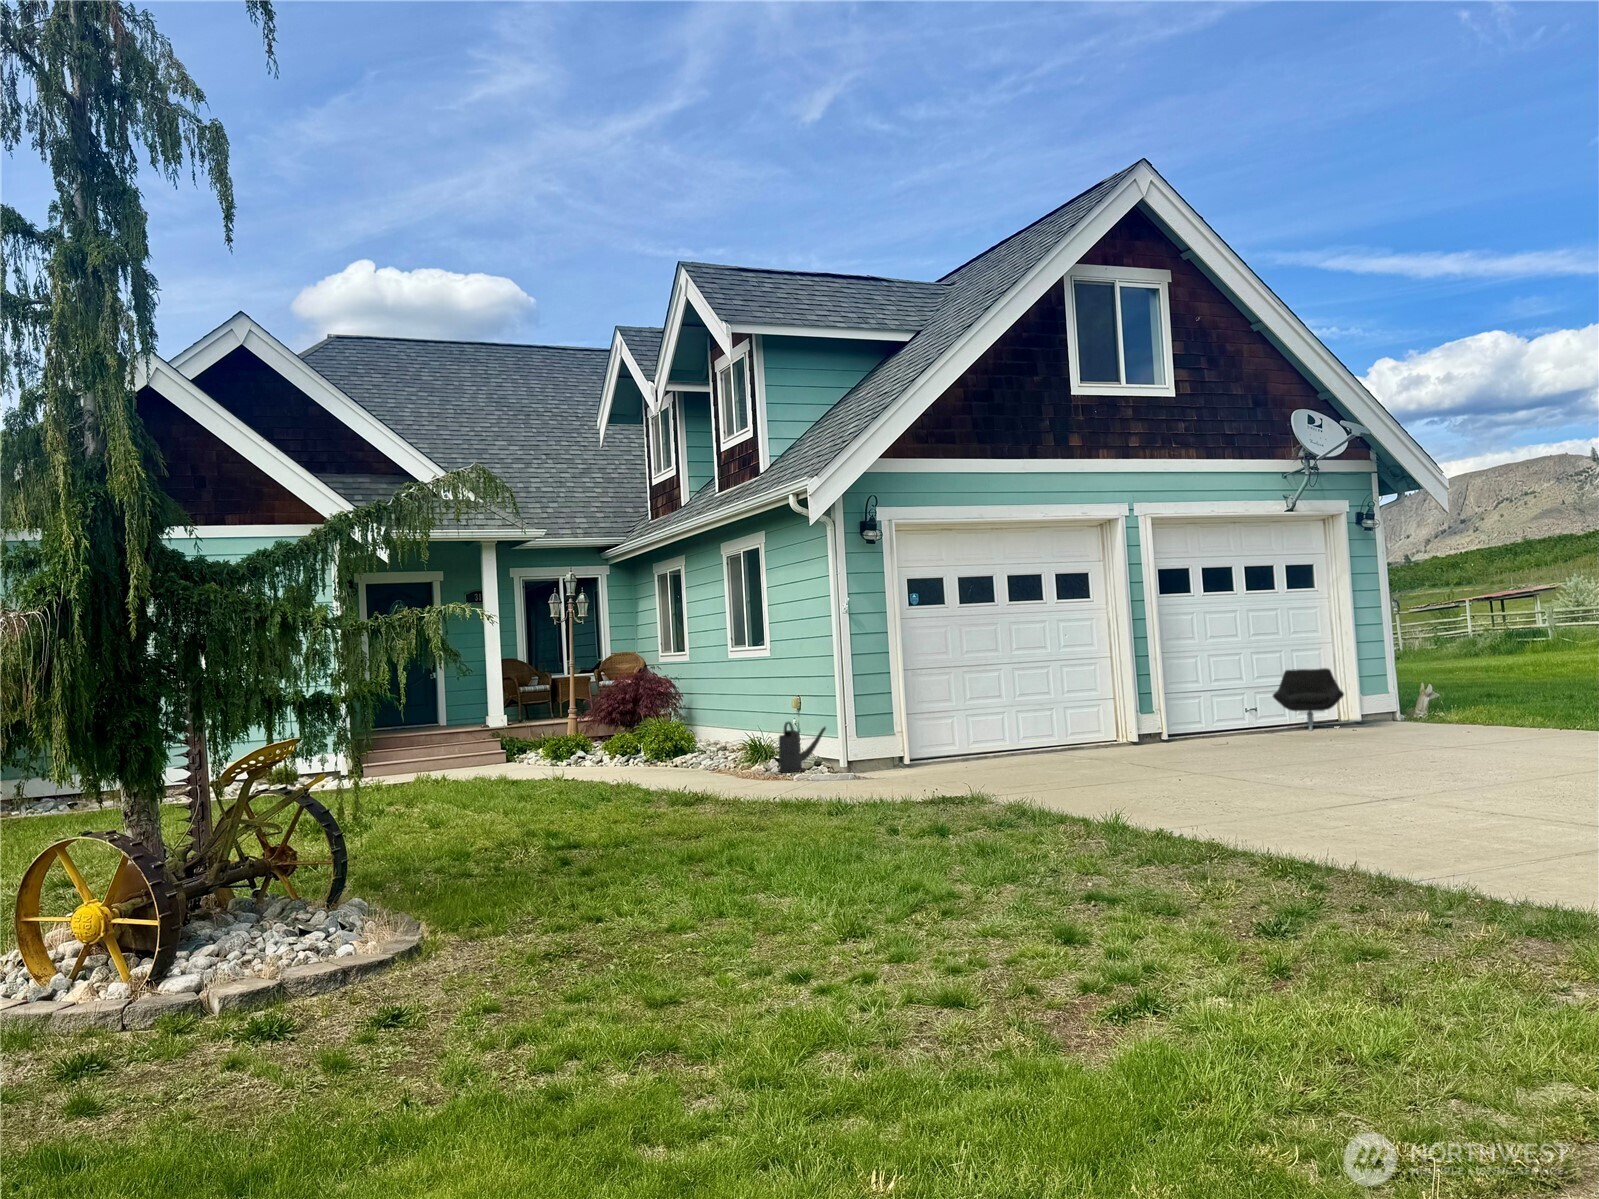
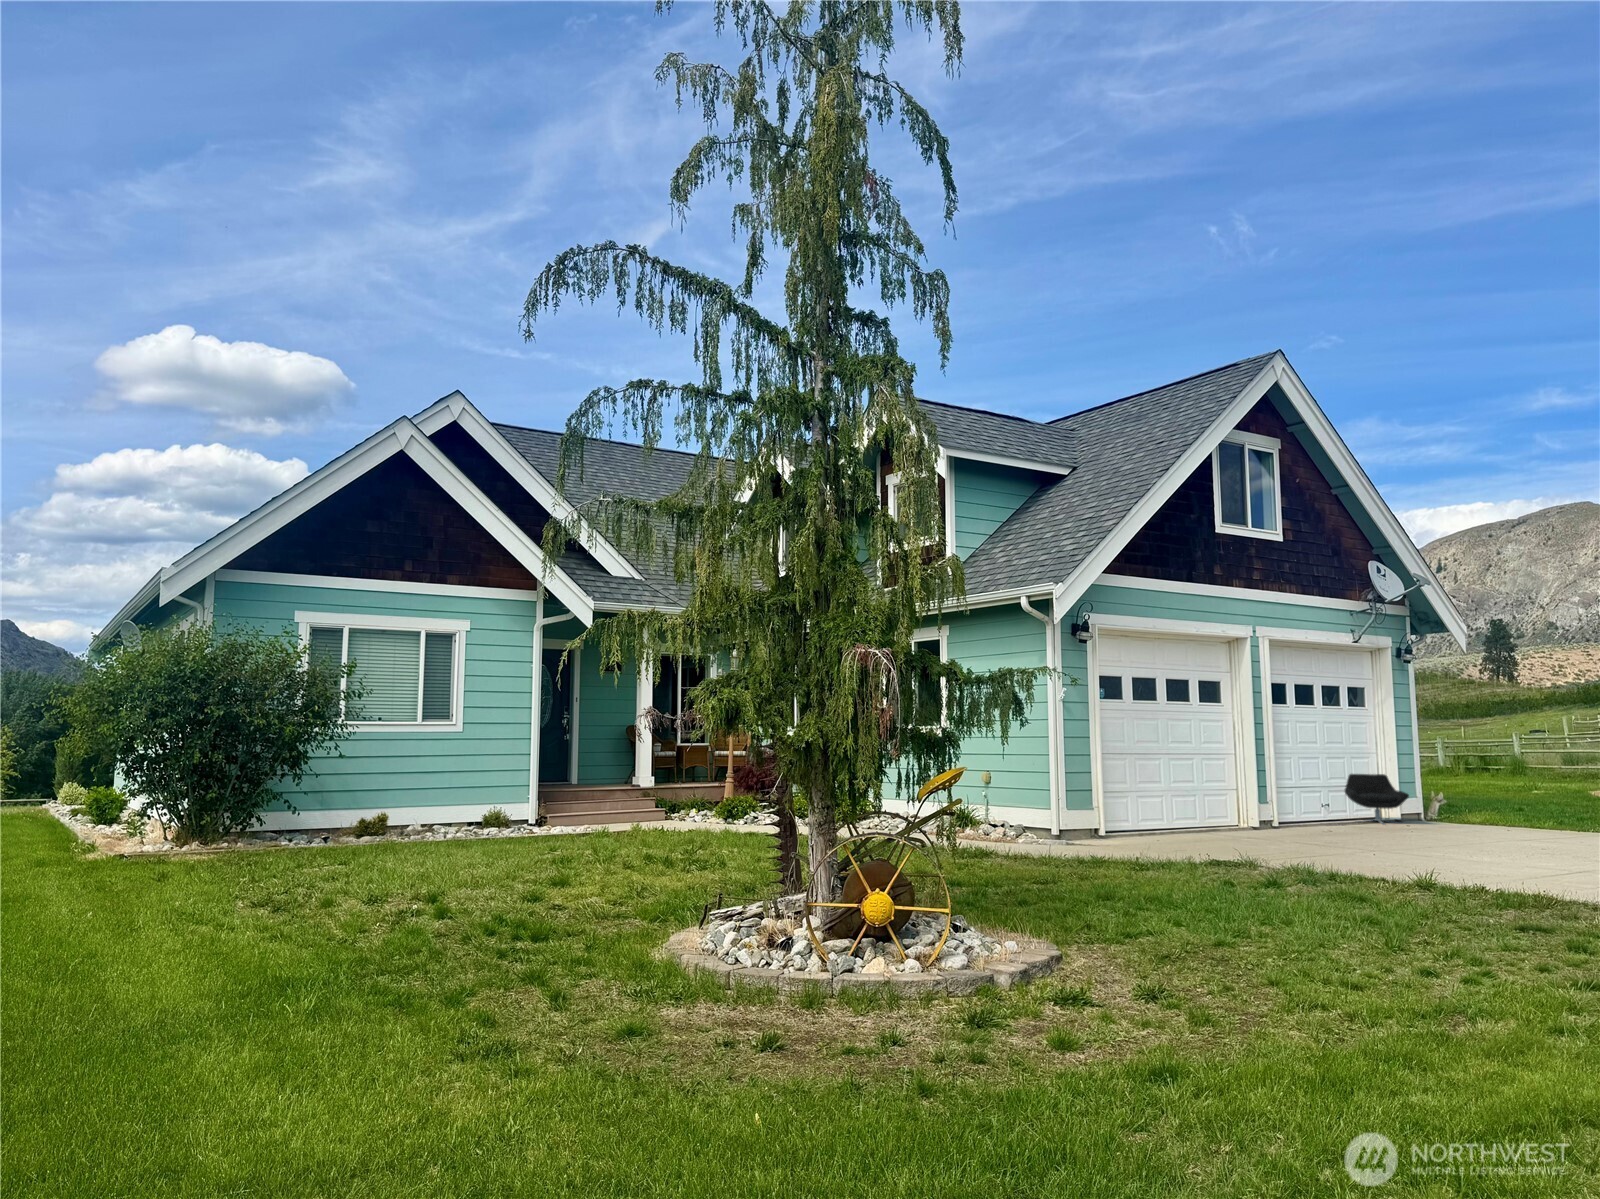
watering can: present [771,722,826,773] -> none [997,793,1036,838]

